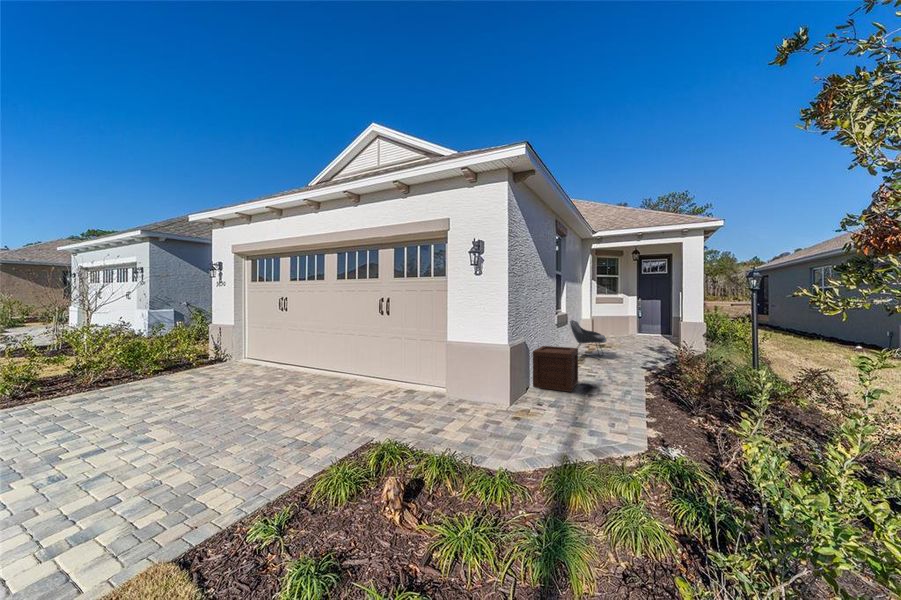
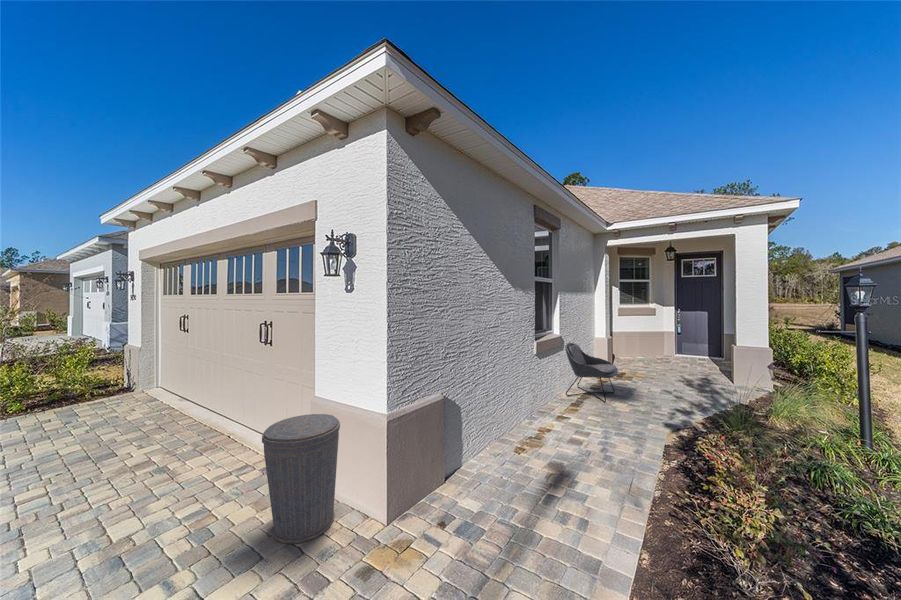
wooden crate: present [533,346,578,392] -> none [465,393,546,483]
trash can: none [443,349,484,414] -> present [262,414,340,544]

